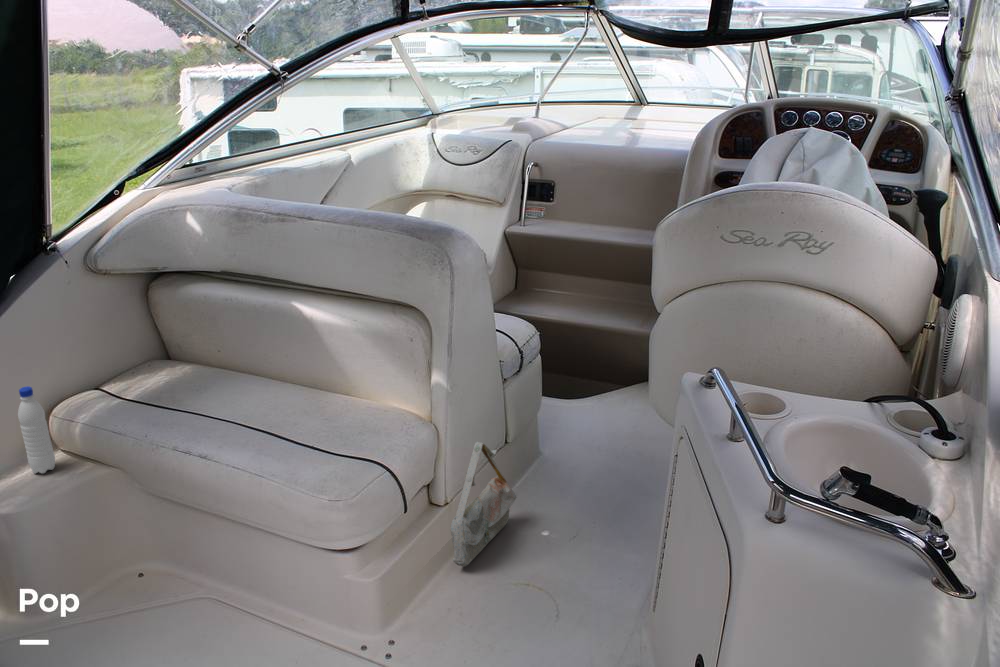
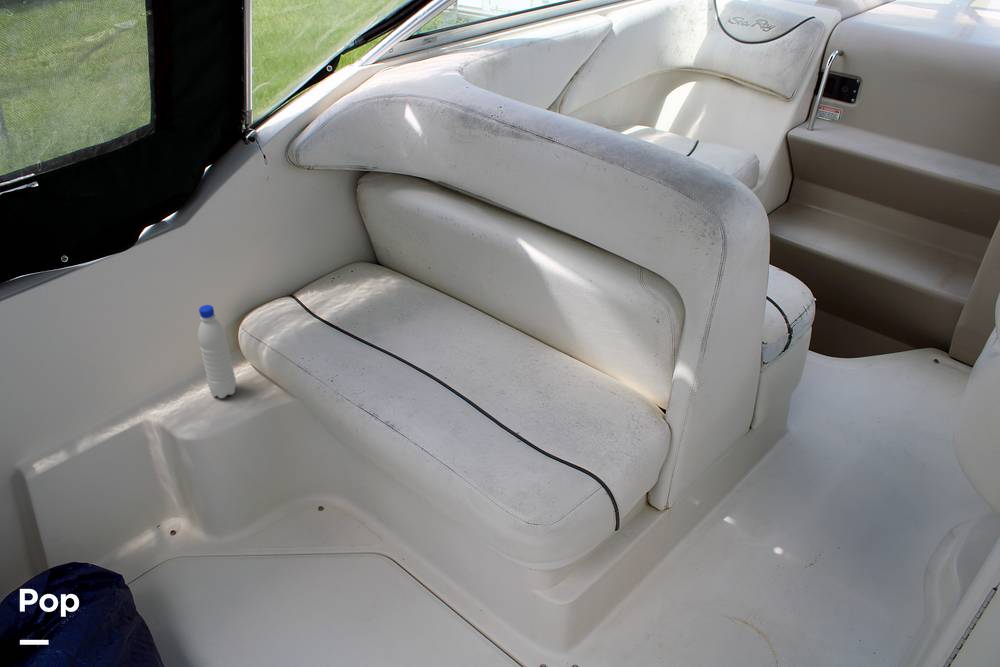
bag: present [451,442,517,567] -> none [663,457,754,600]

